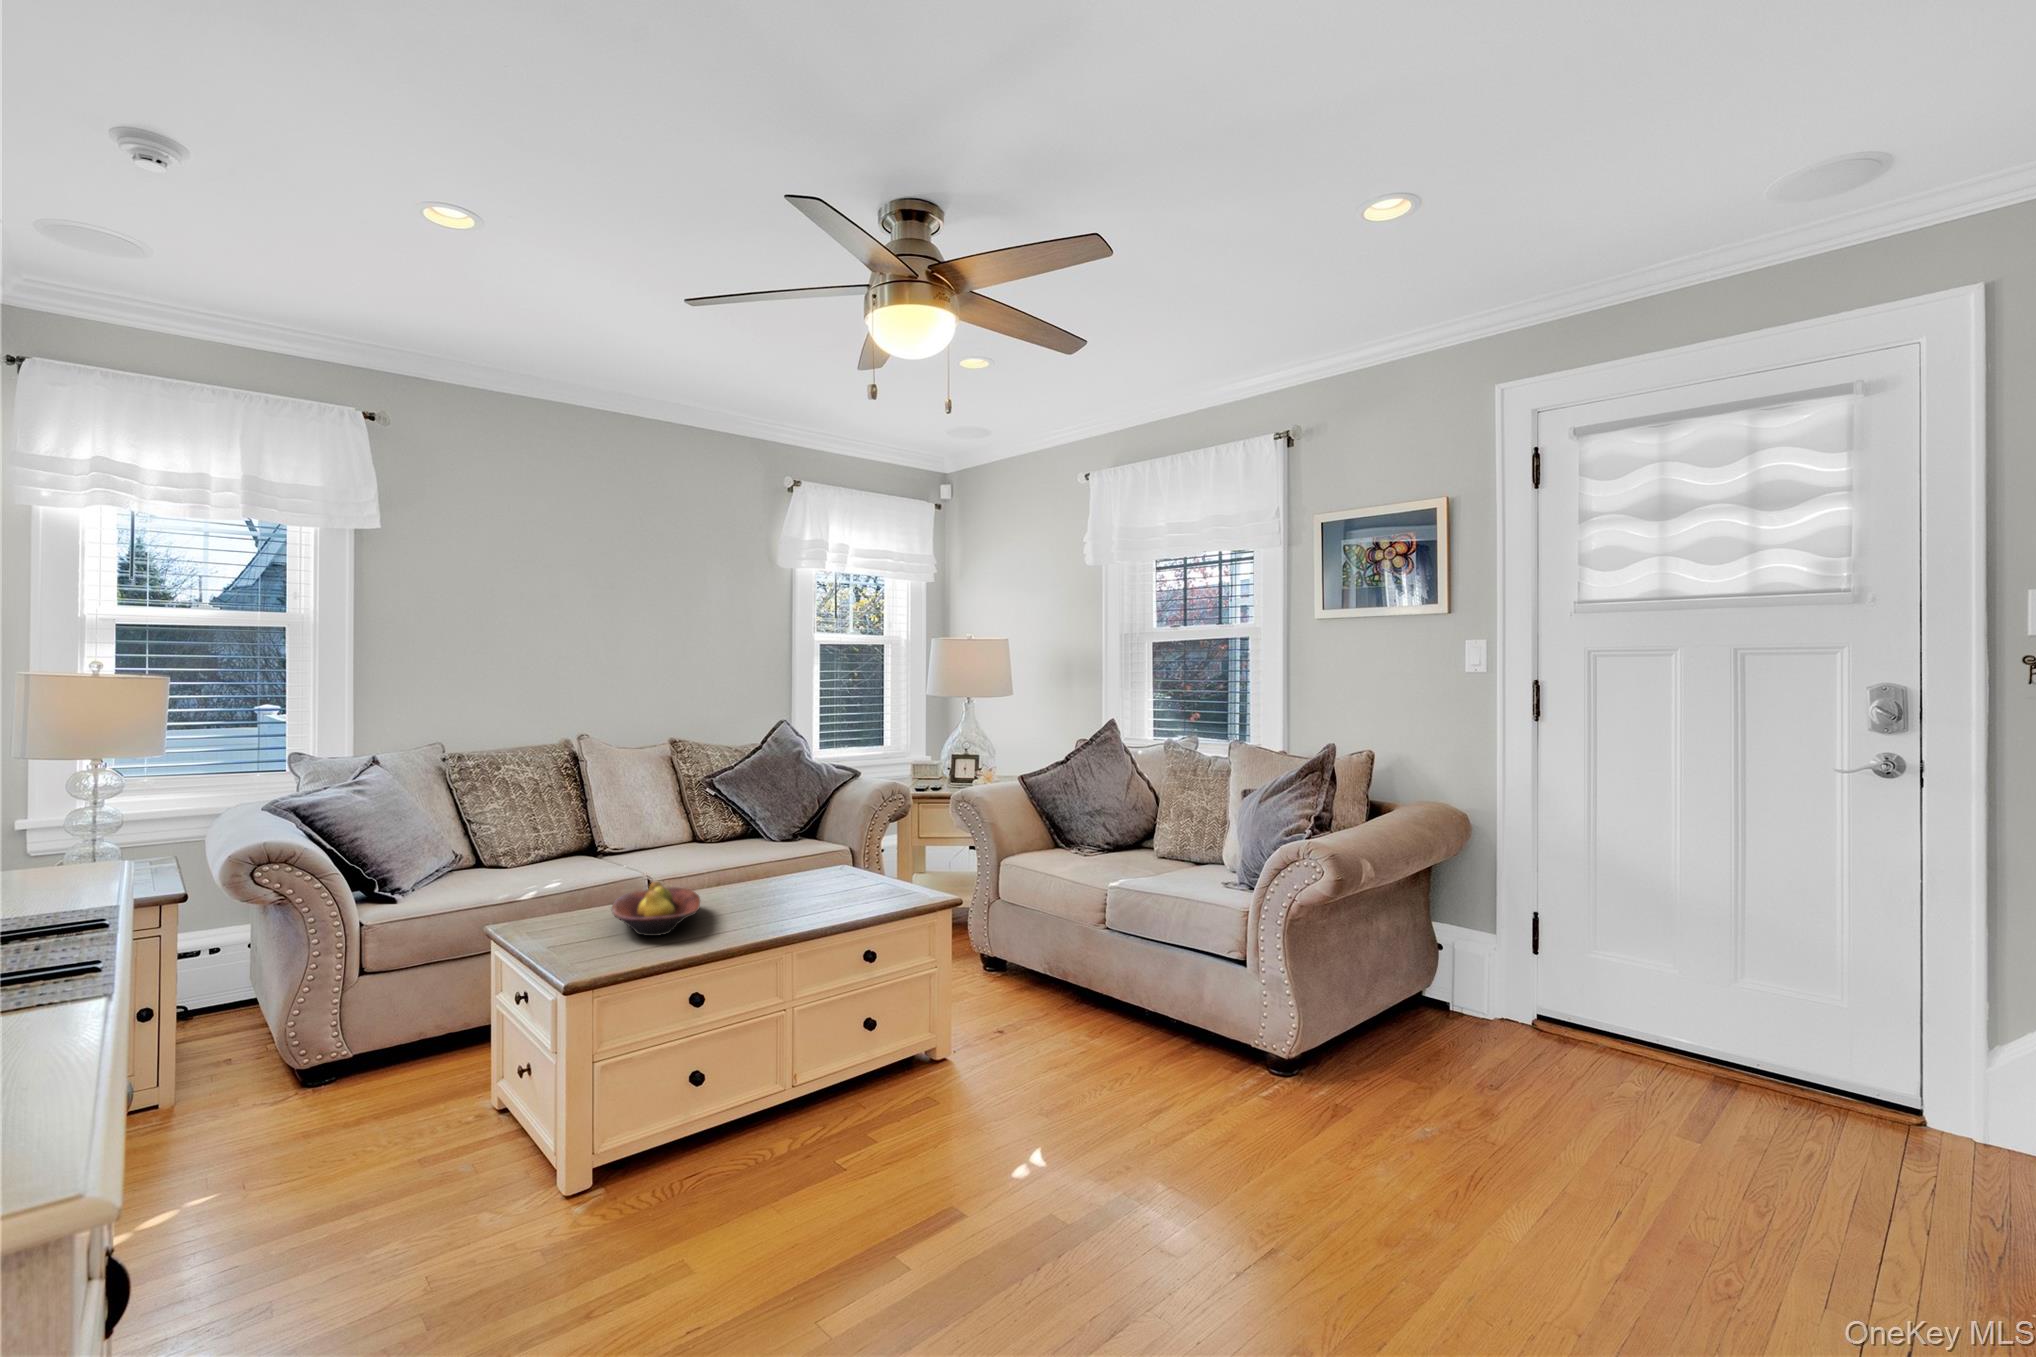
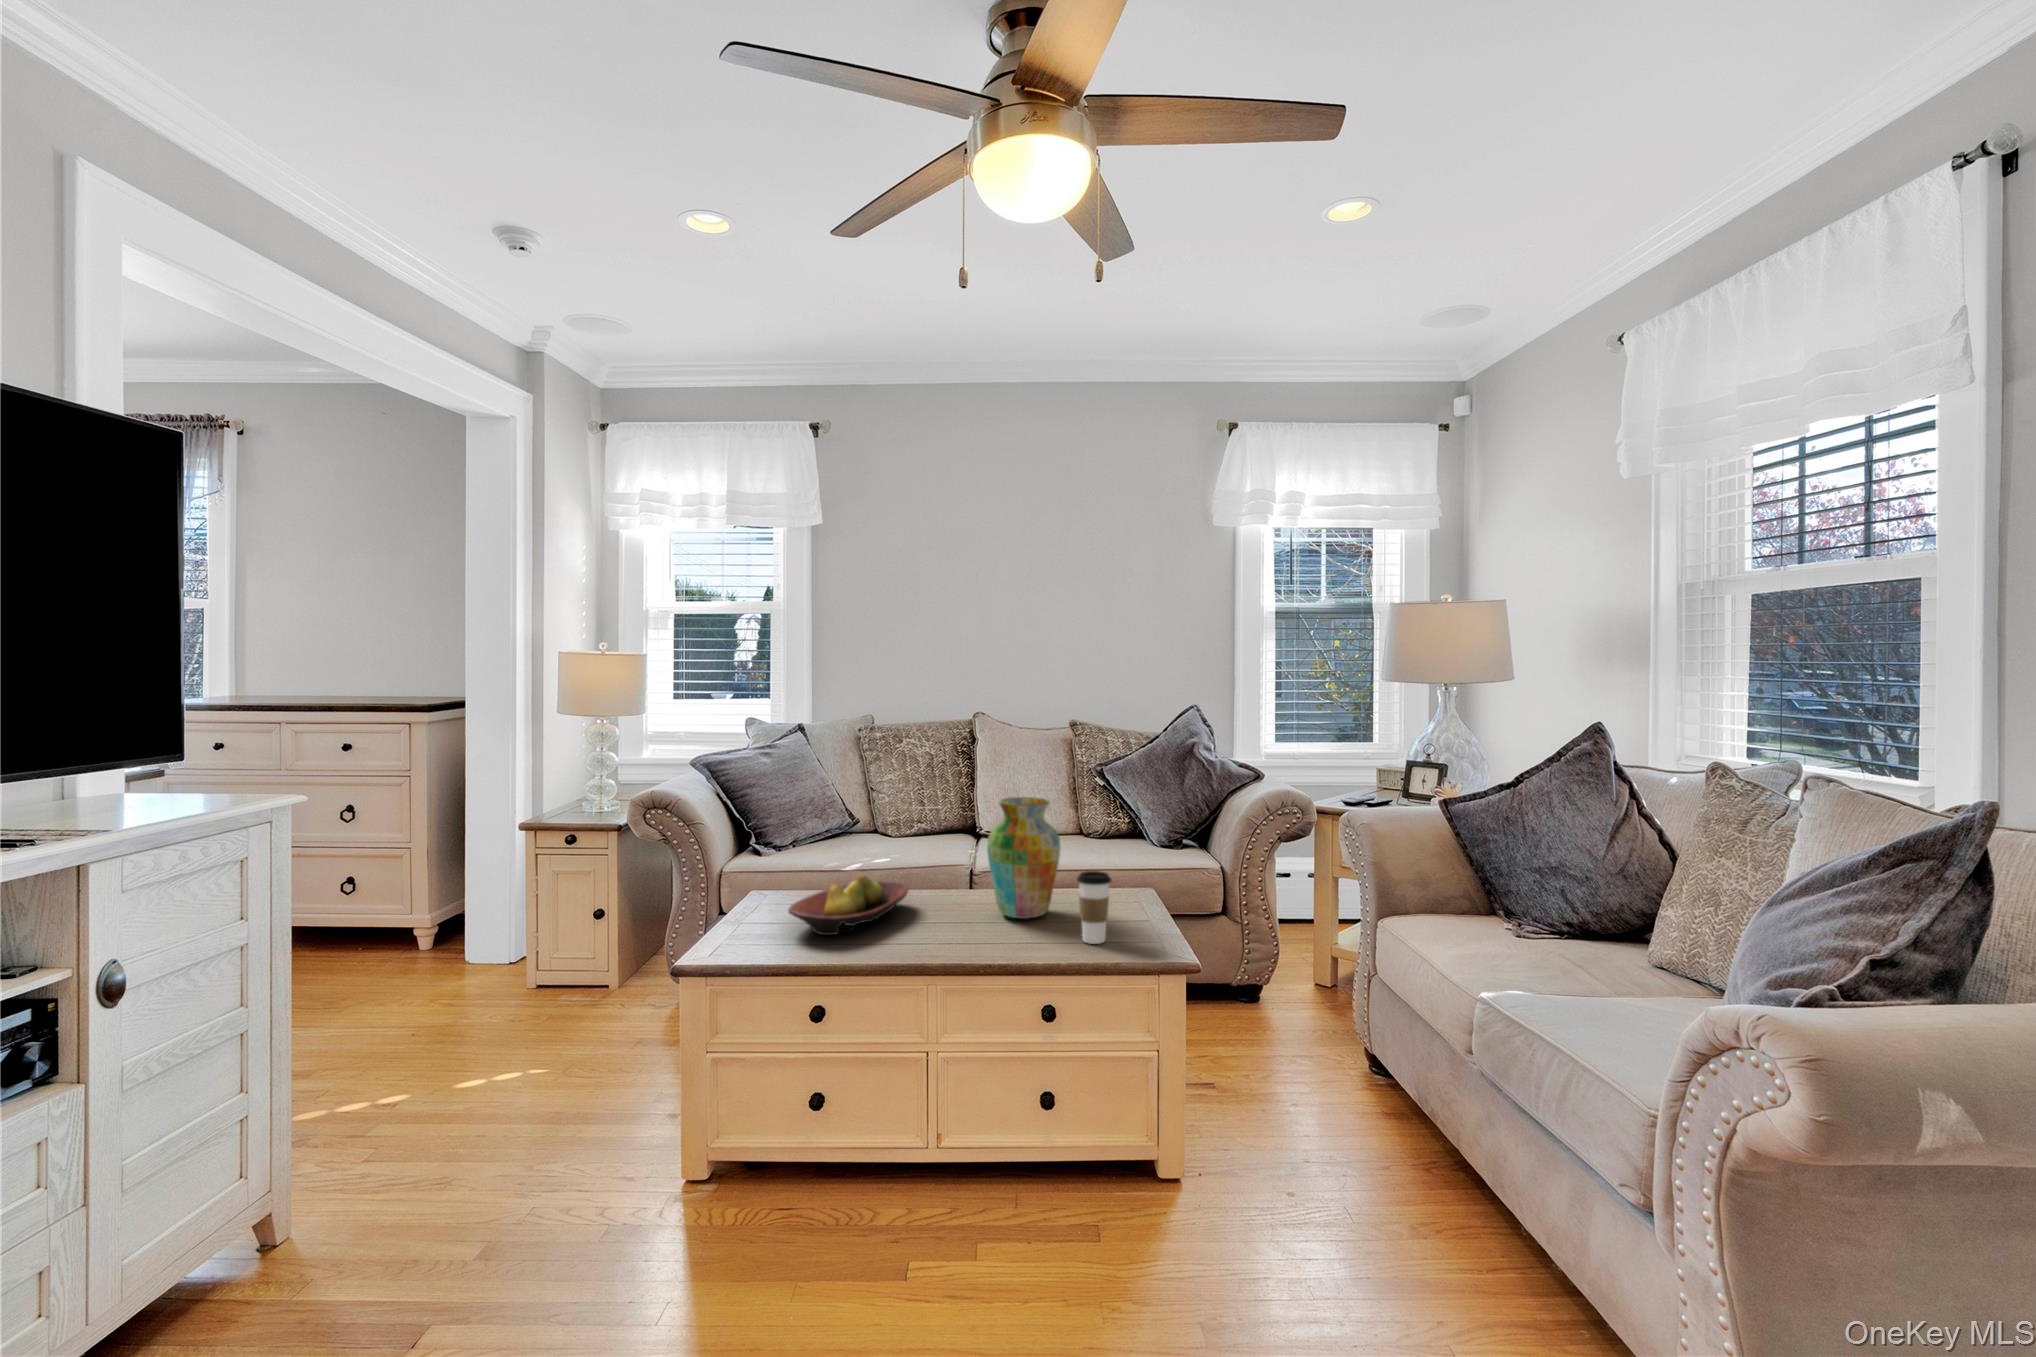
vase: none [761,797,824,897] -> present [987,797,1061,919]
coffee cup: none [864,845,890,901] -> present [1077,871,1111,944]

